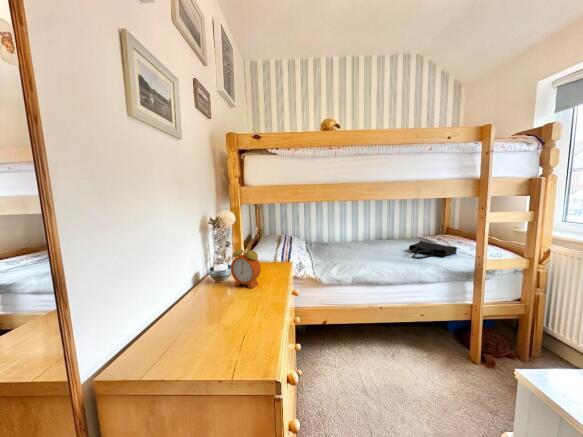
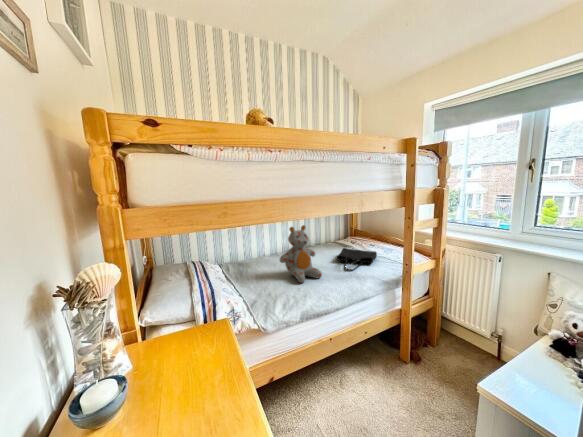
stuffed bear: none [349,213,385,260] -> present [280,225,322,283]
alarm clock: present [231,249,261,288] -> none [133,327,195,410]

